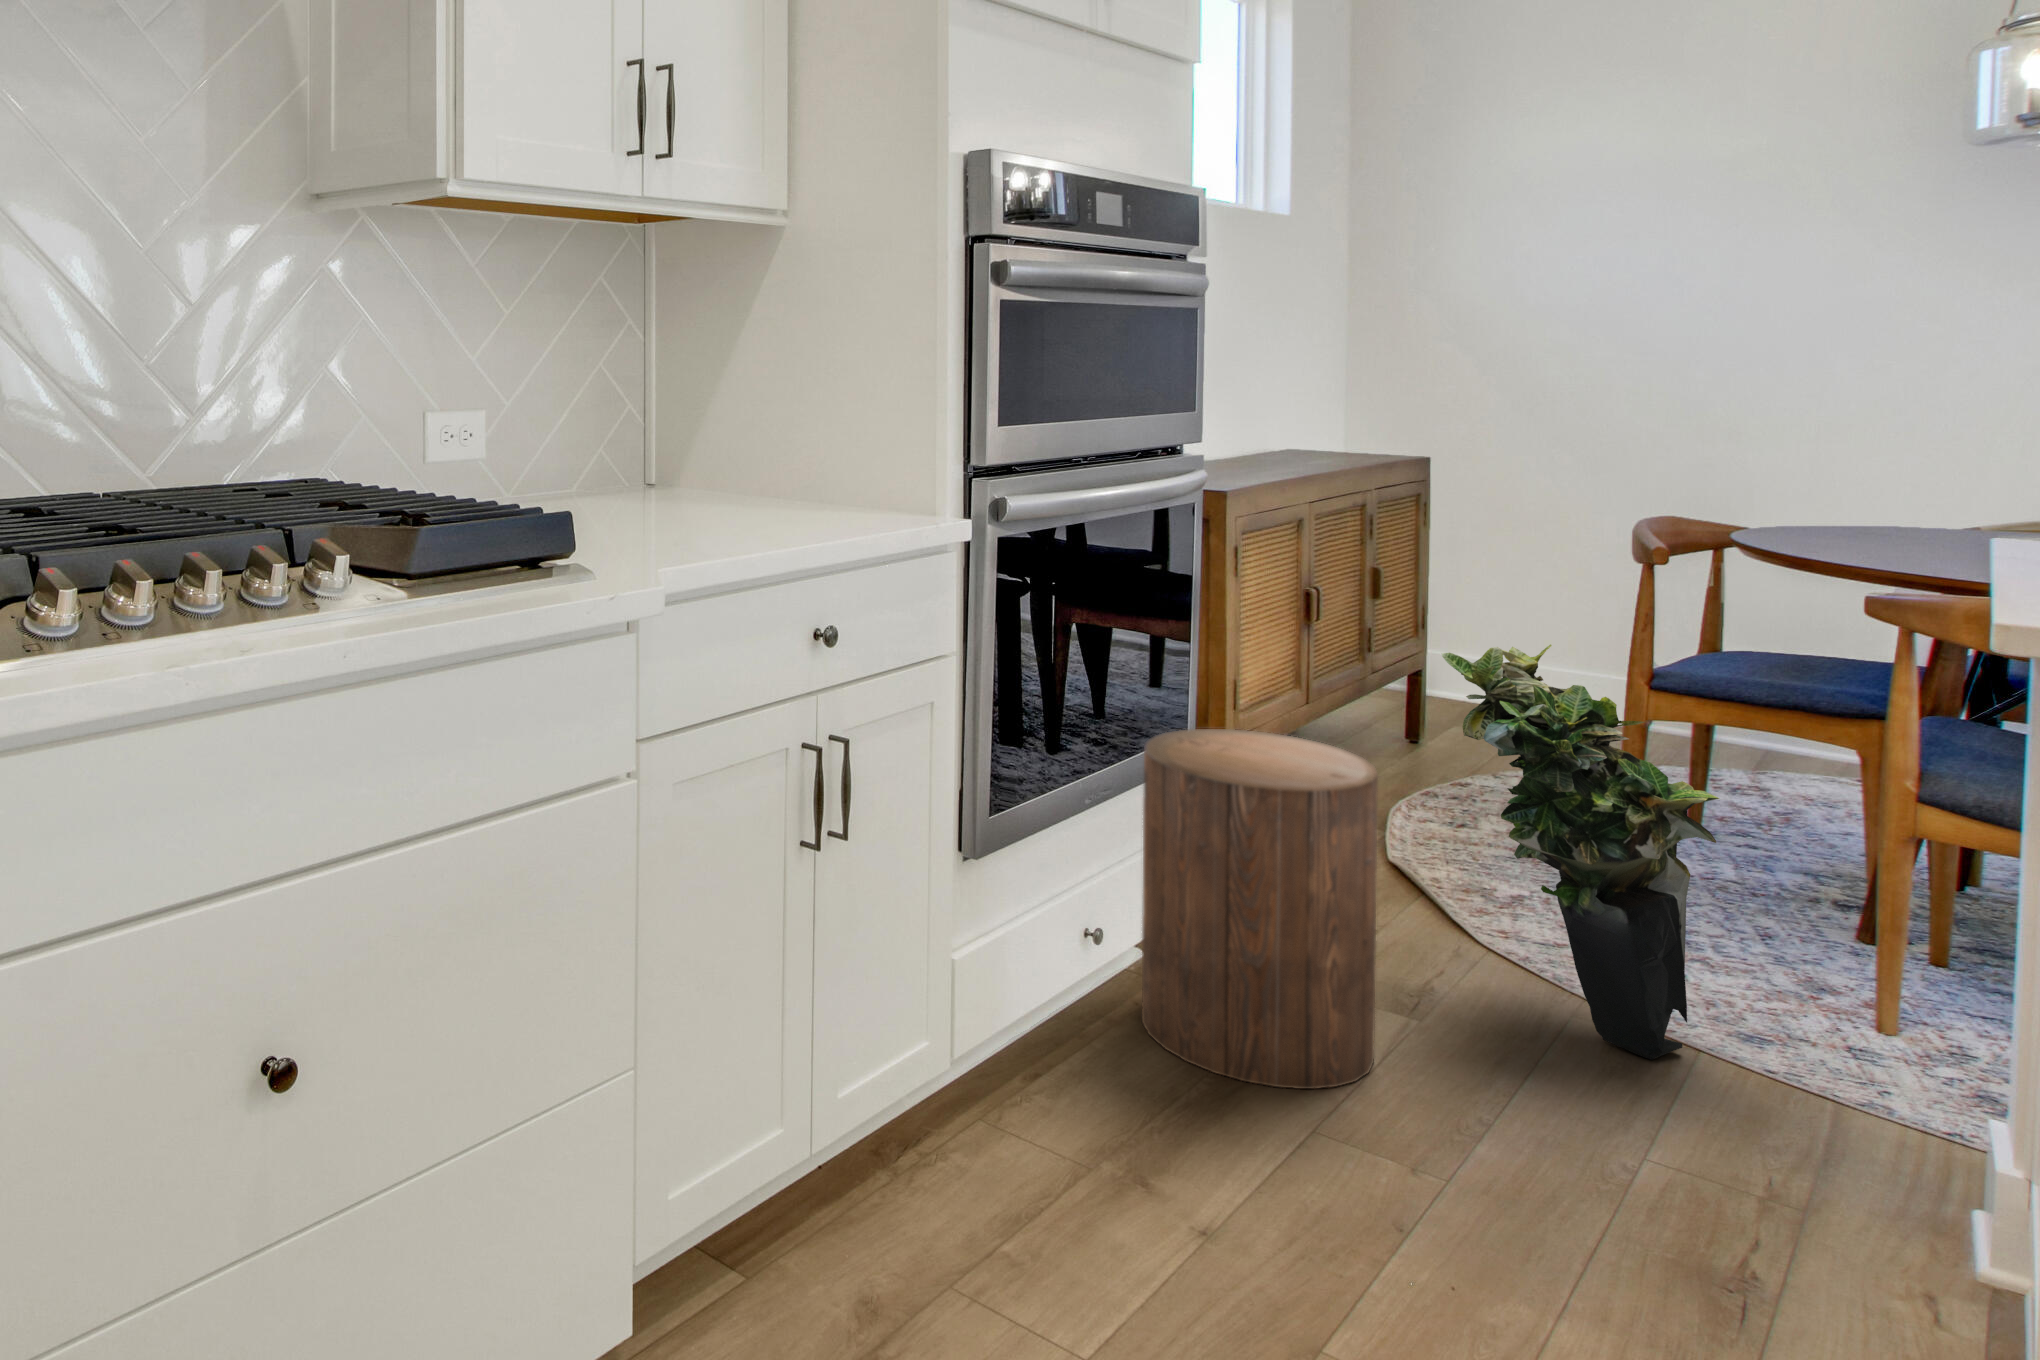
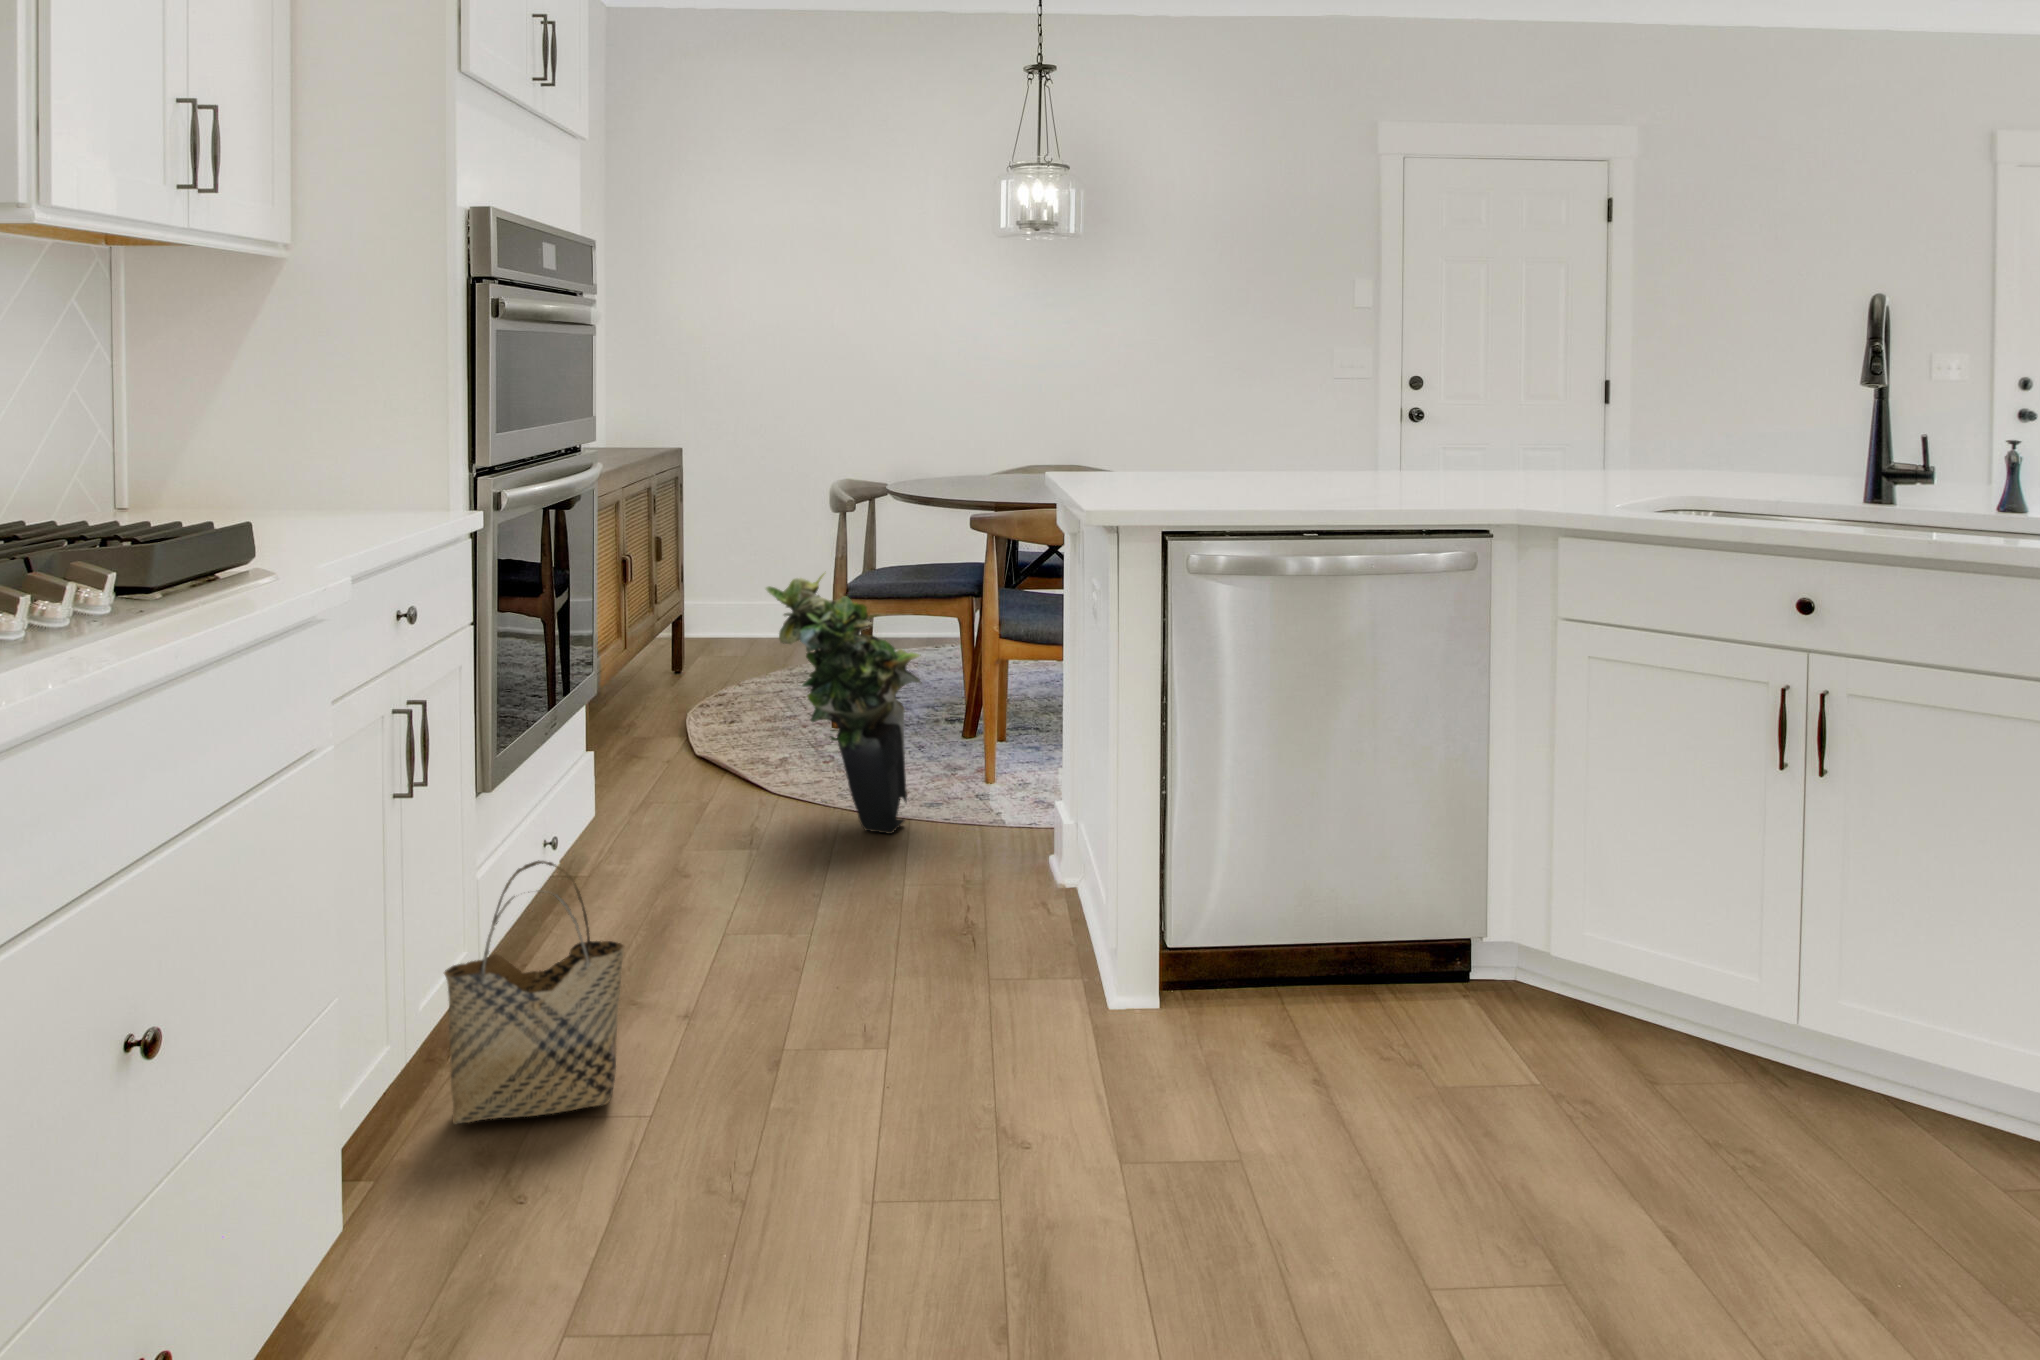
stool: present [1142,729,1378,1089] -> none [580,664,749,932]
woven basket: none [876,941,1087,1271] -> present [444,860,625,1124]

